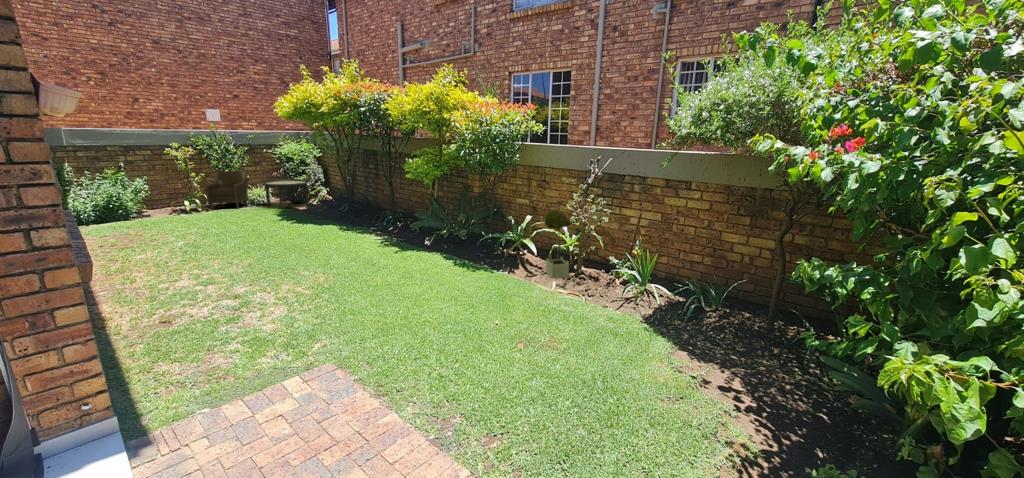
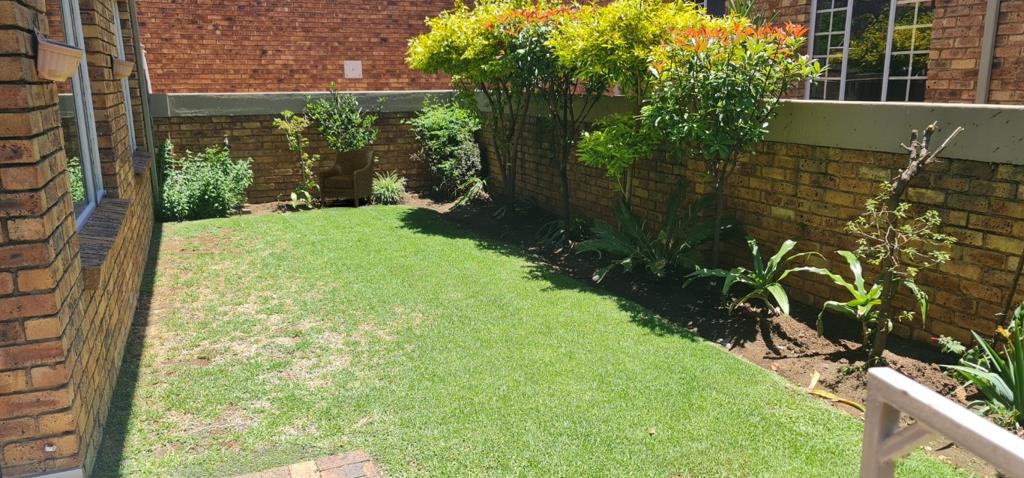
round table: present [261,179,309,210] -> none [390,164,459,212]
potted tree: present [545,210,571,278] -> none [804,230,864,367]

